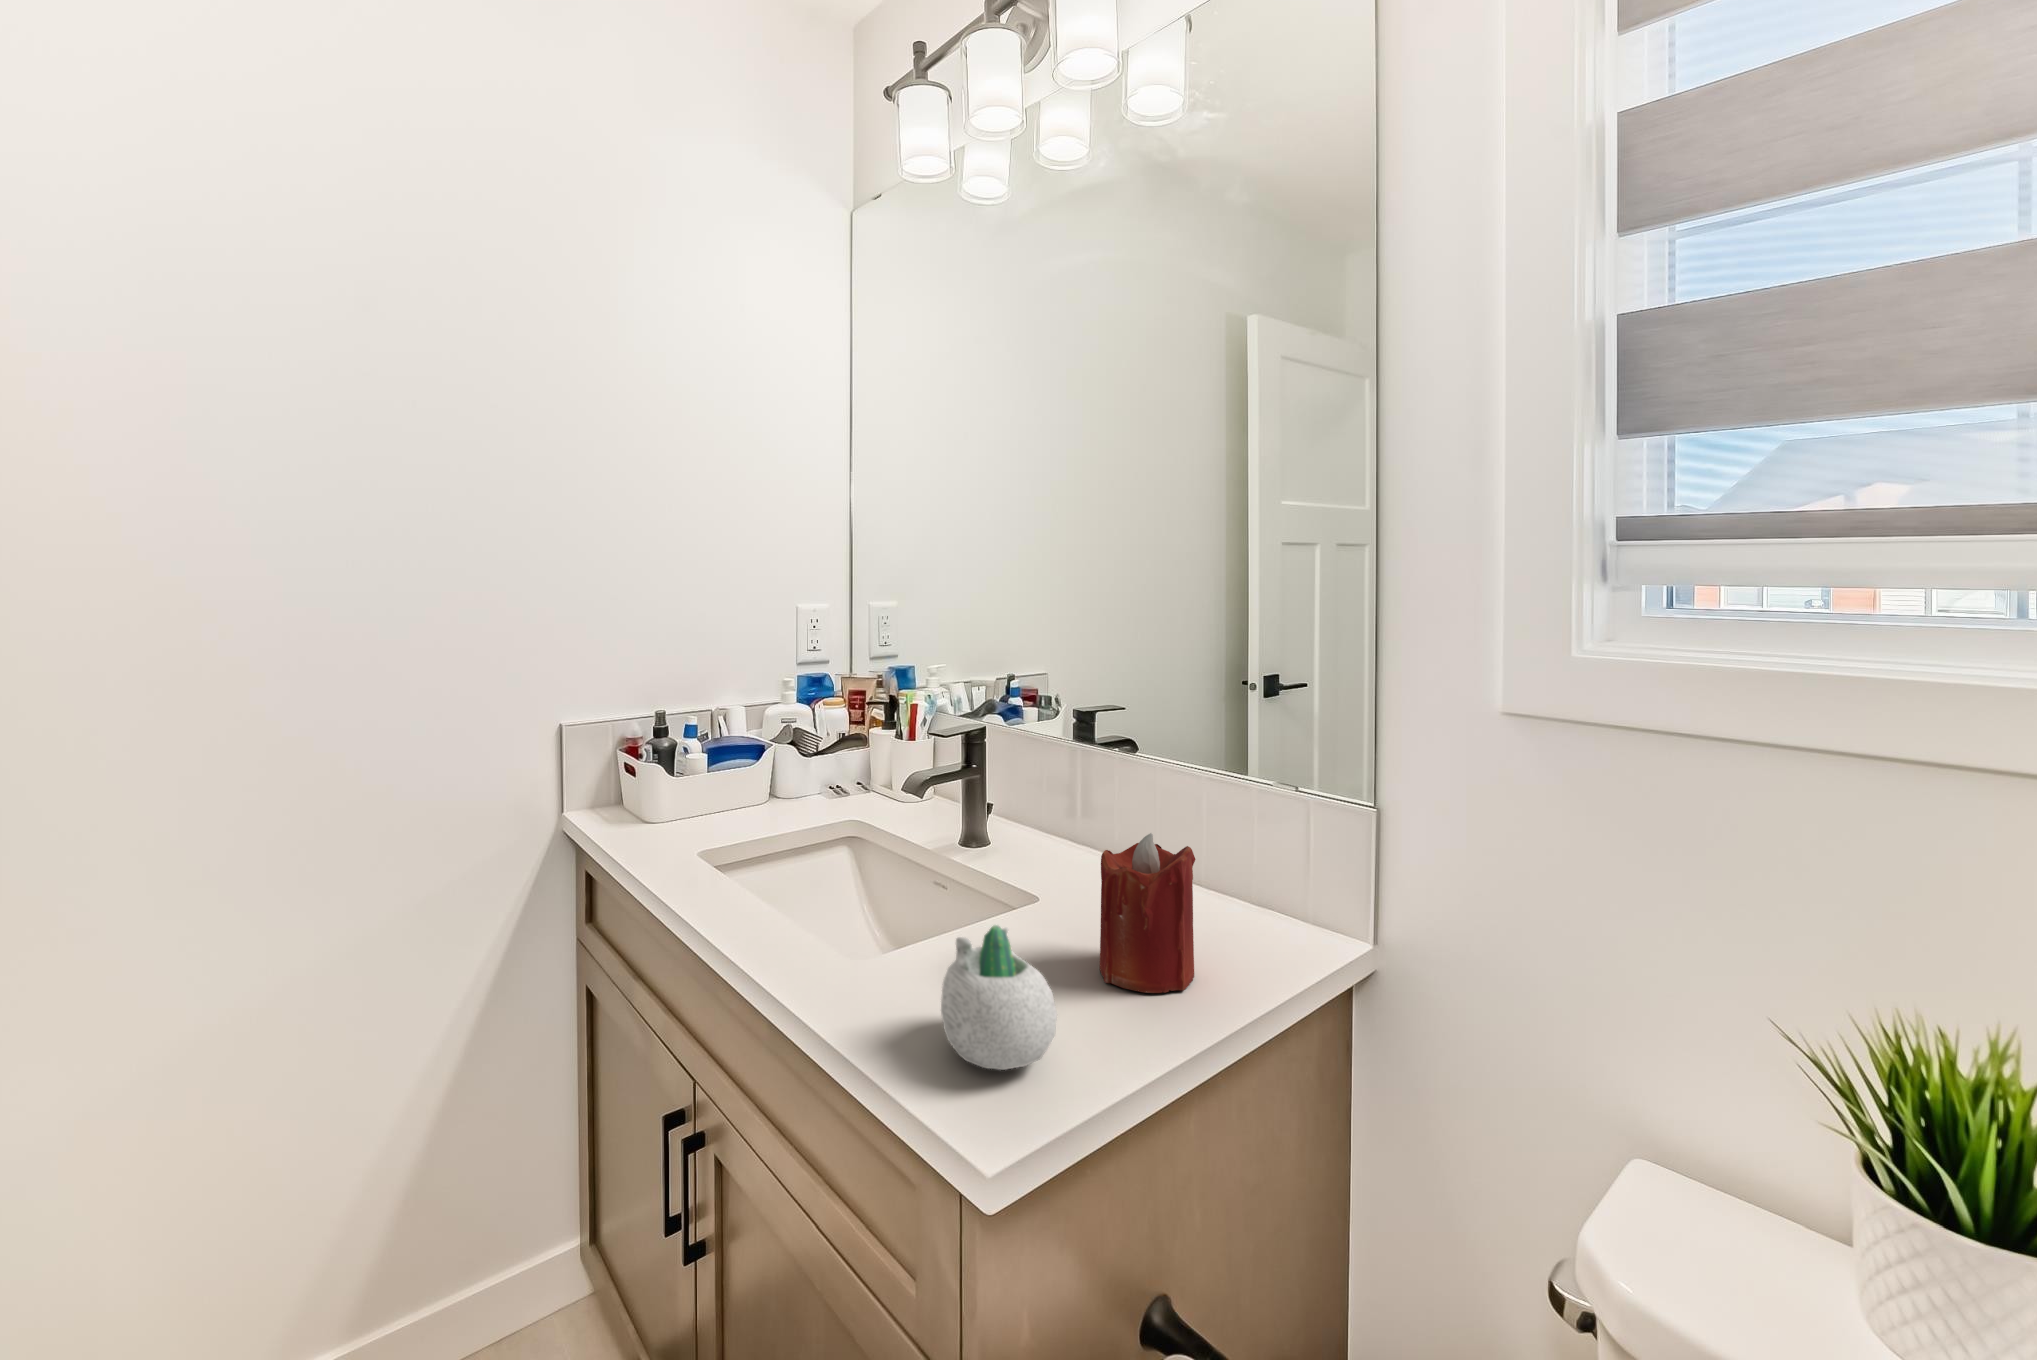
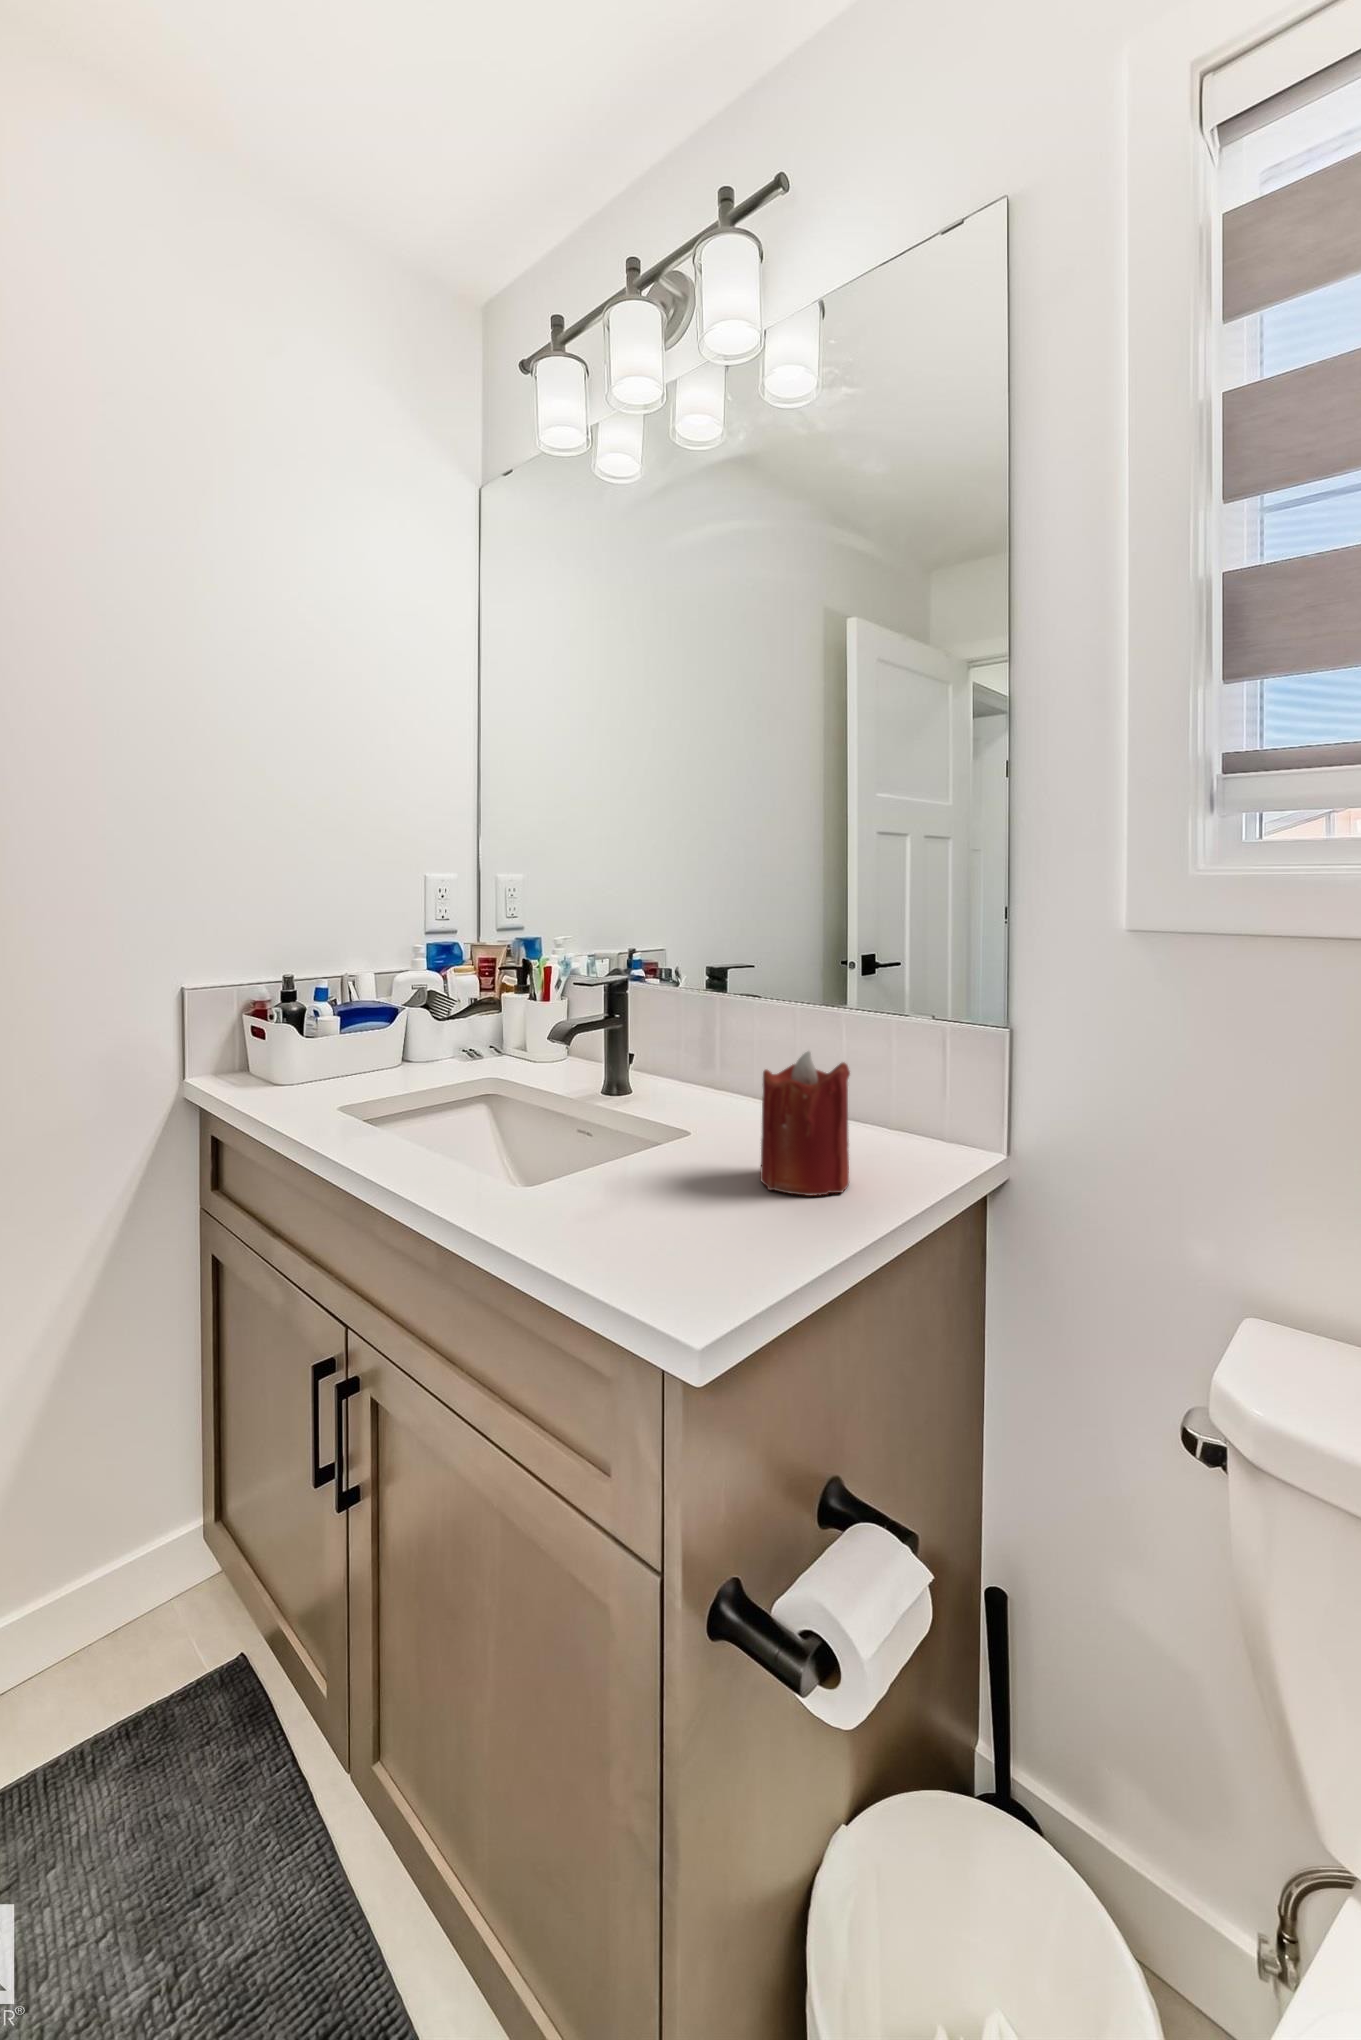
succulent planter: present [941,925,1057,1070] -> none [625,1122,739,1251]

